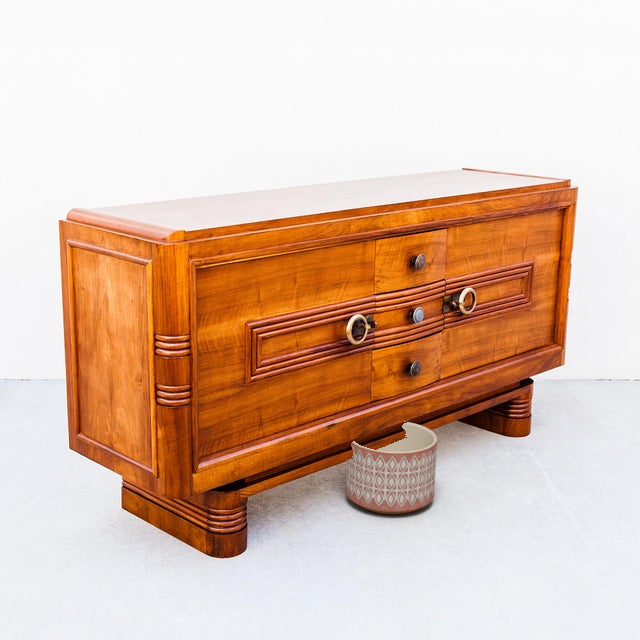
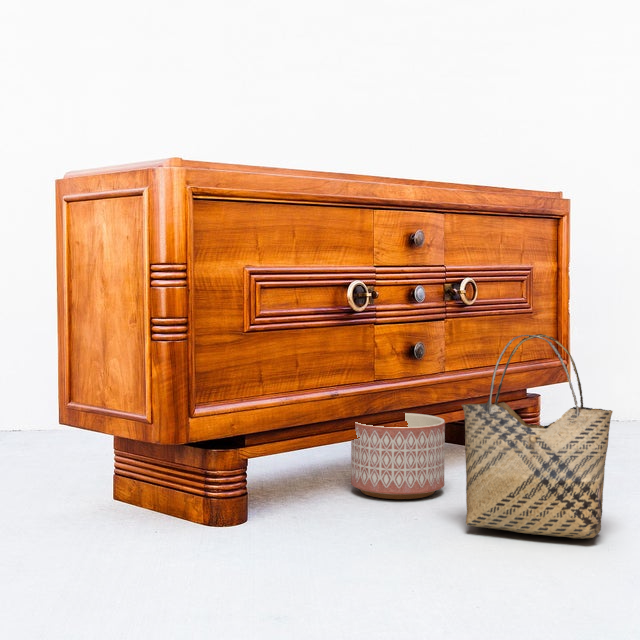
woven basket: none [450,388,593,589] -> present [462,334,613,539]

